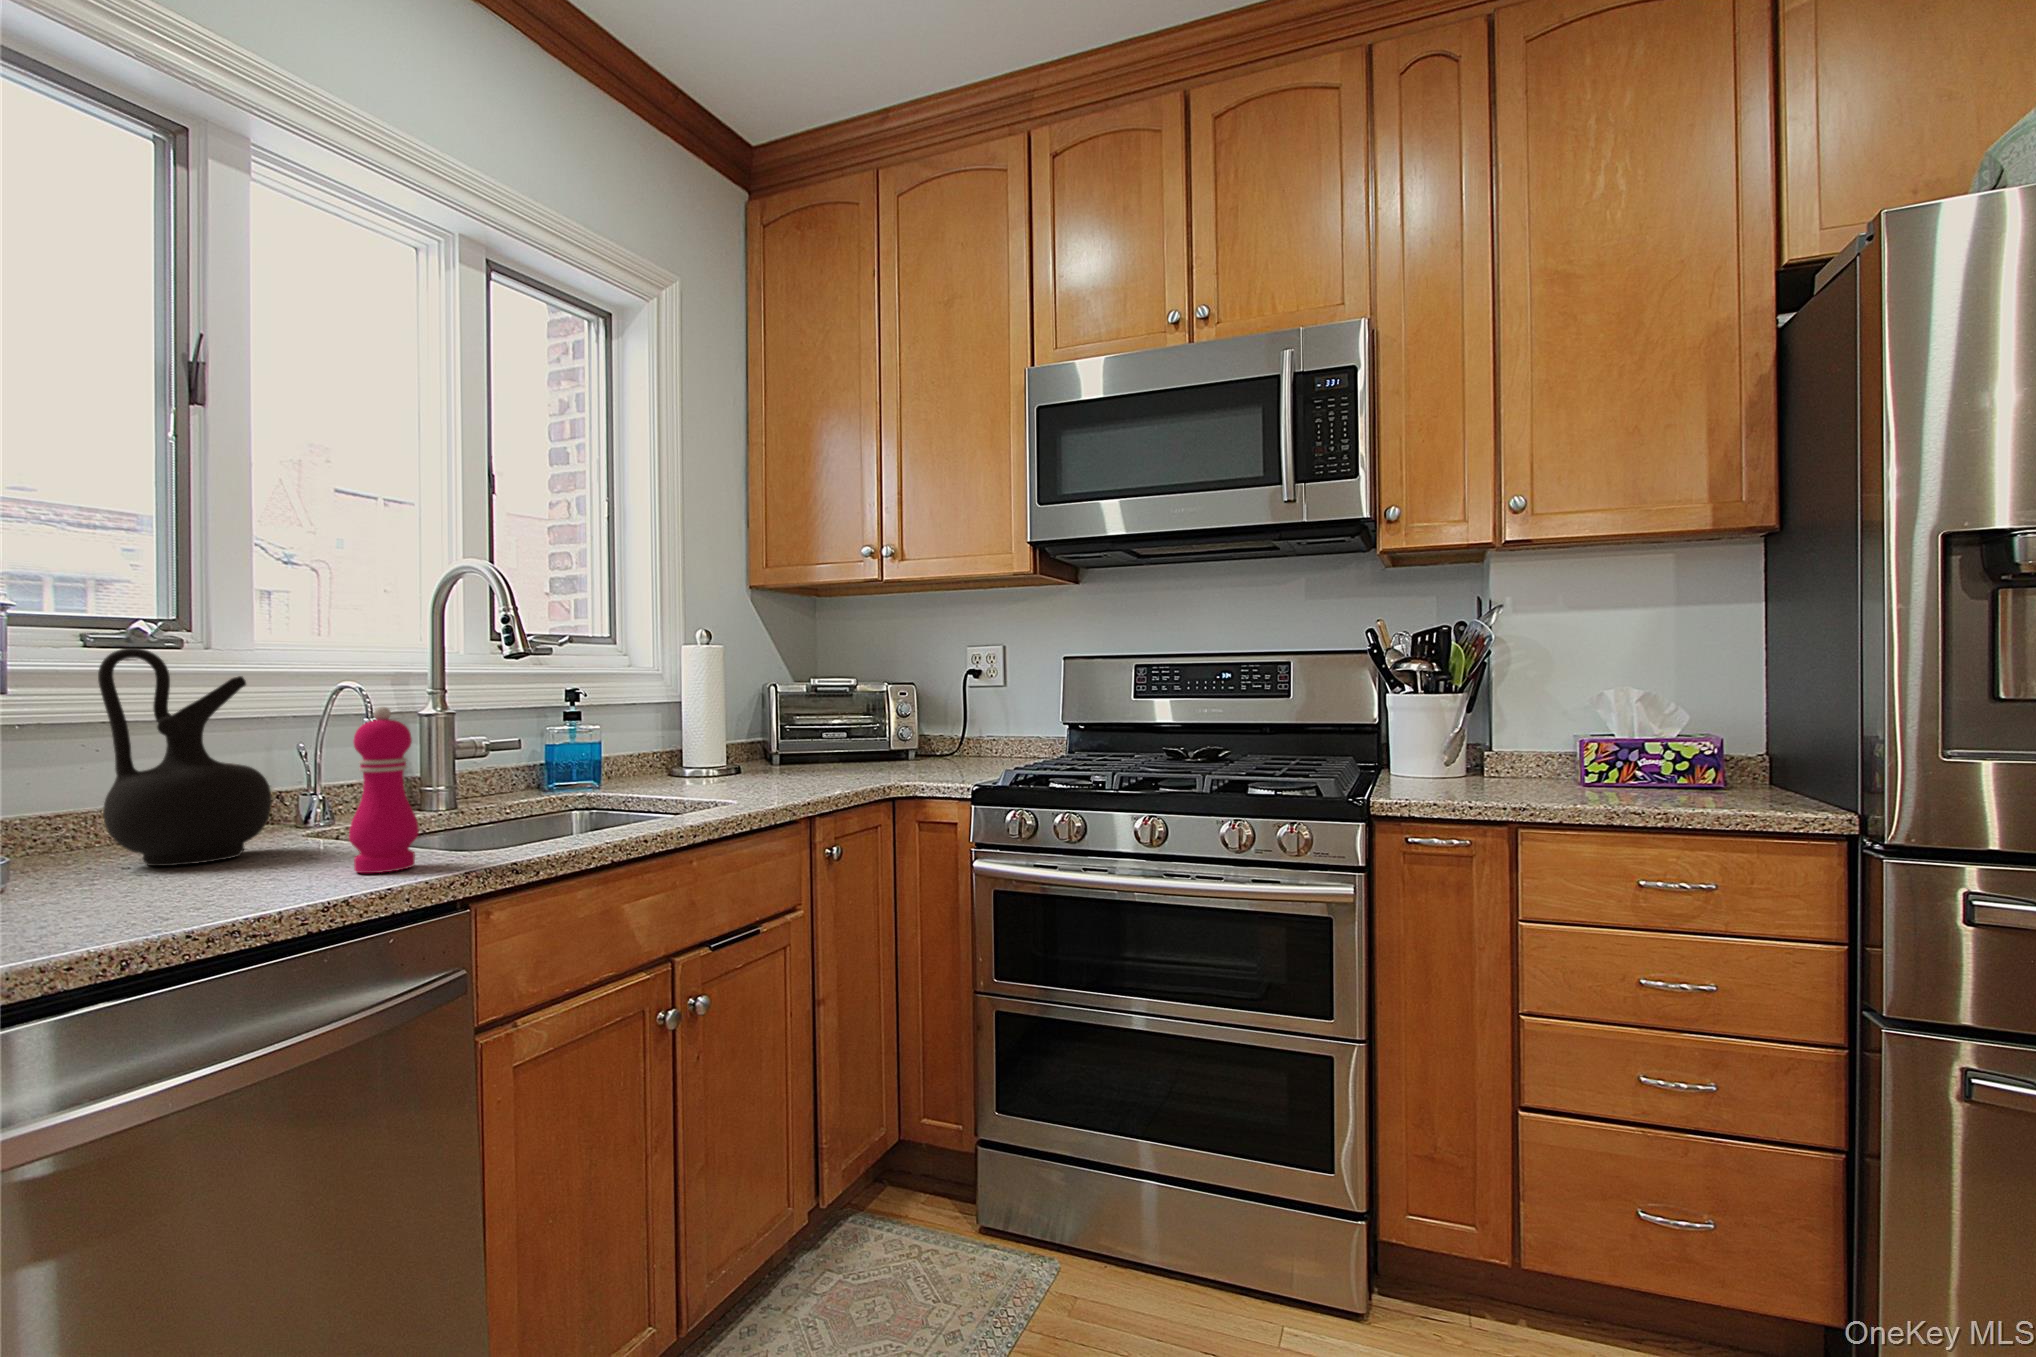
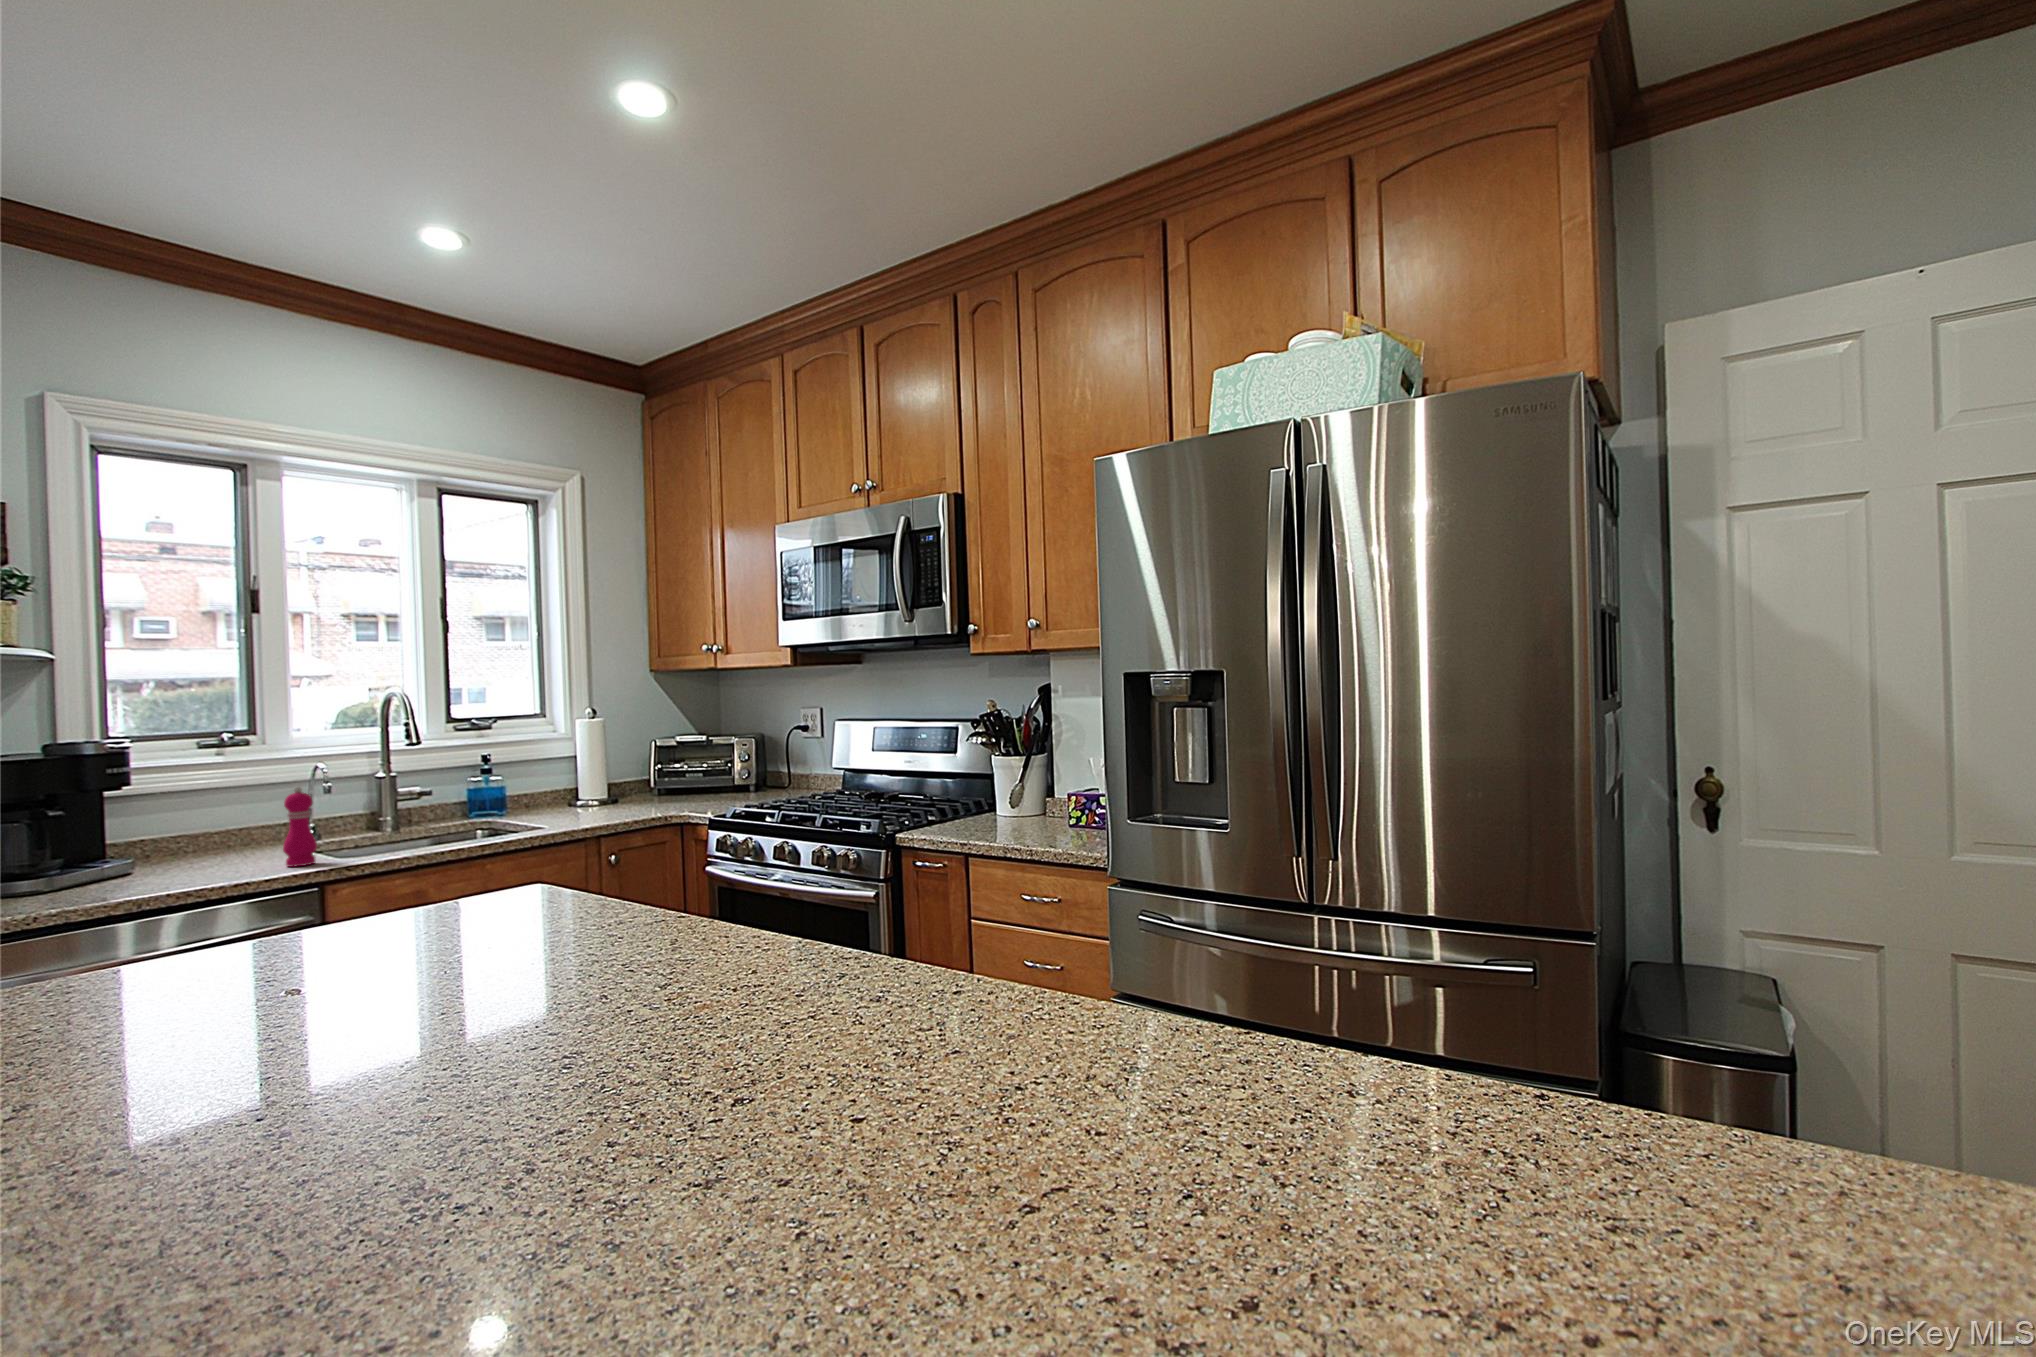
ceramic jug: present [98,648,272,866] -> none [192,756,273,861]

